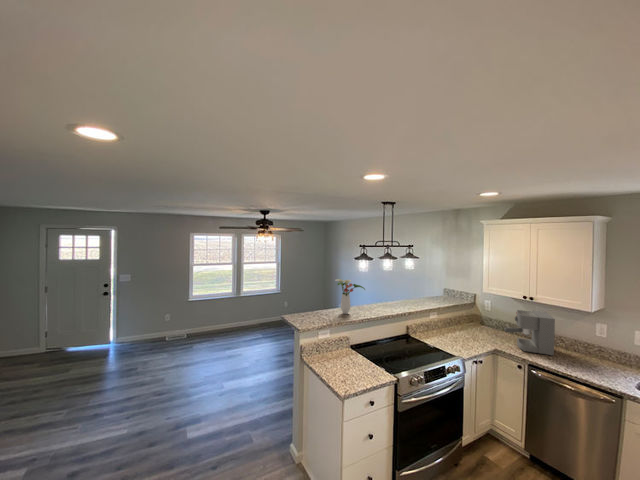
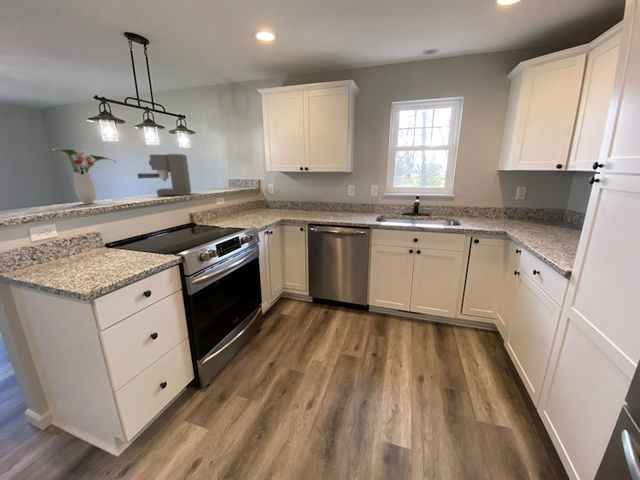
coffee maker: present [504,310,555,356] -> present [137,154,191,196]

